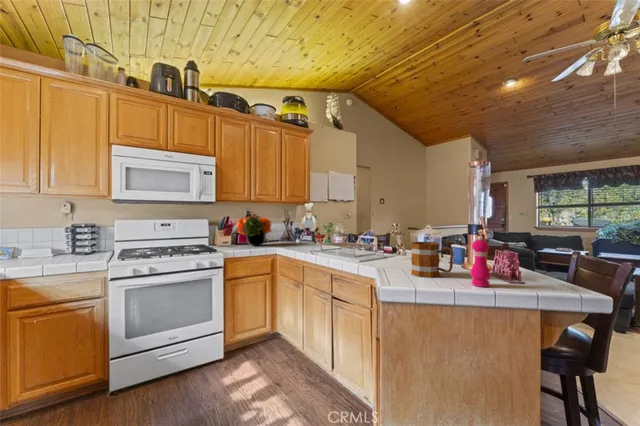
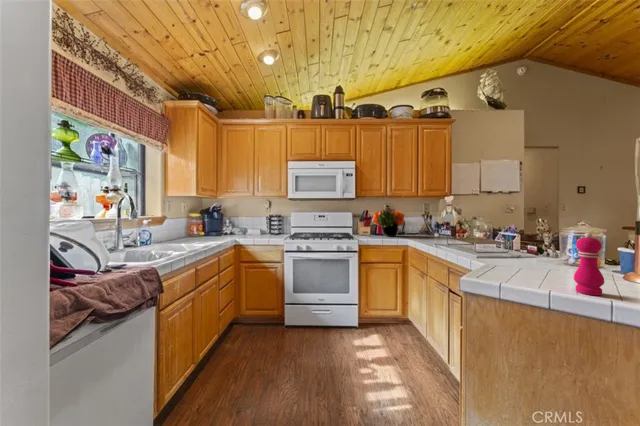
mug: present [411,242,453,277] -> none [511,238,564,278]

